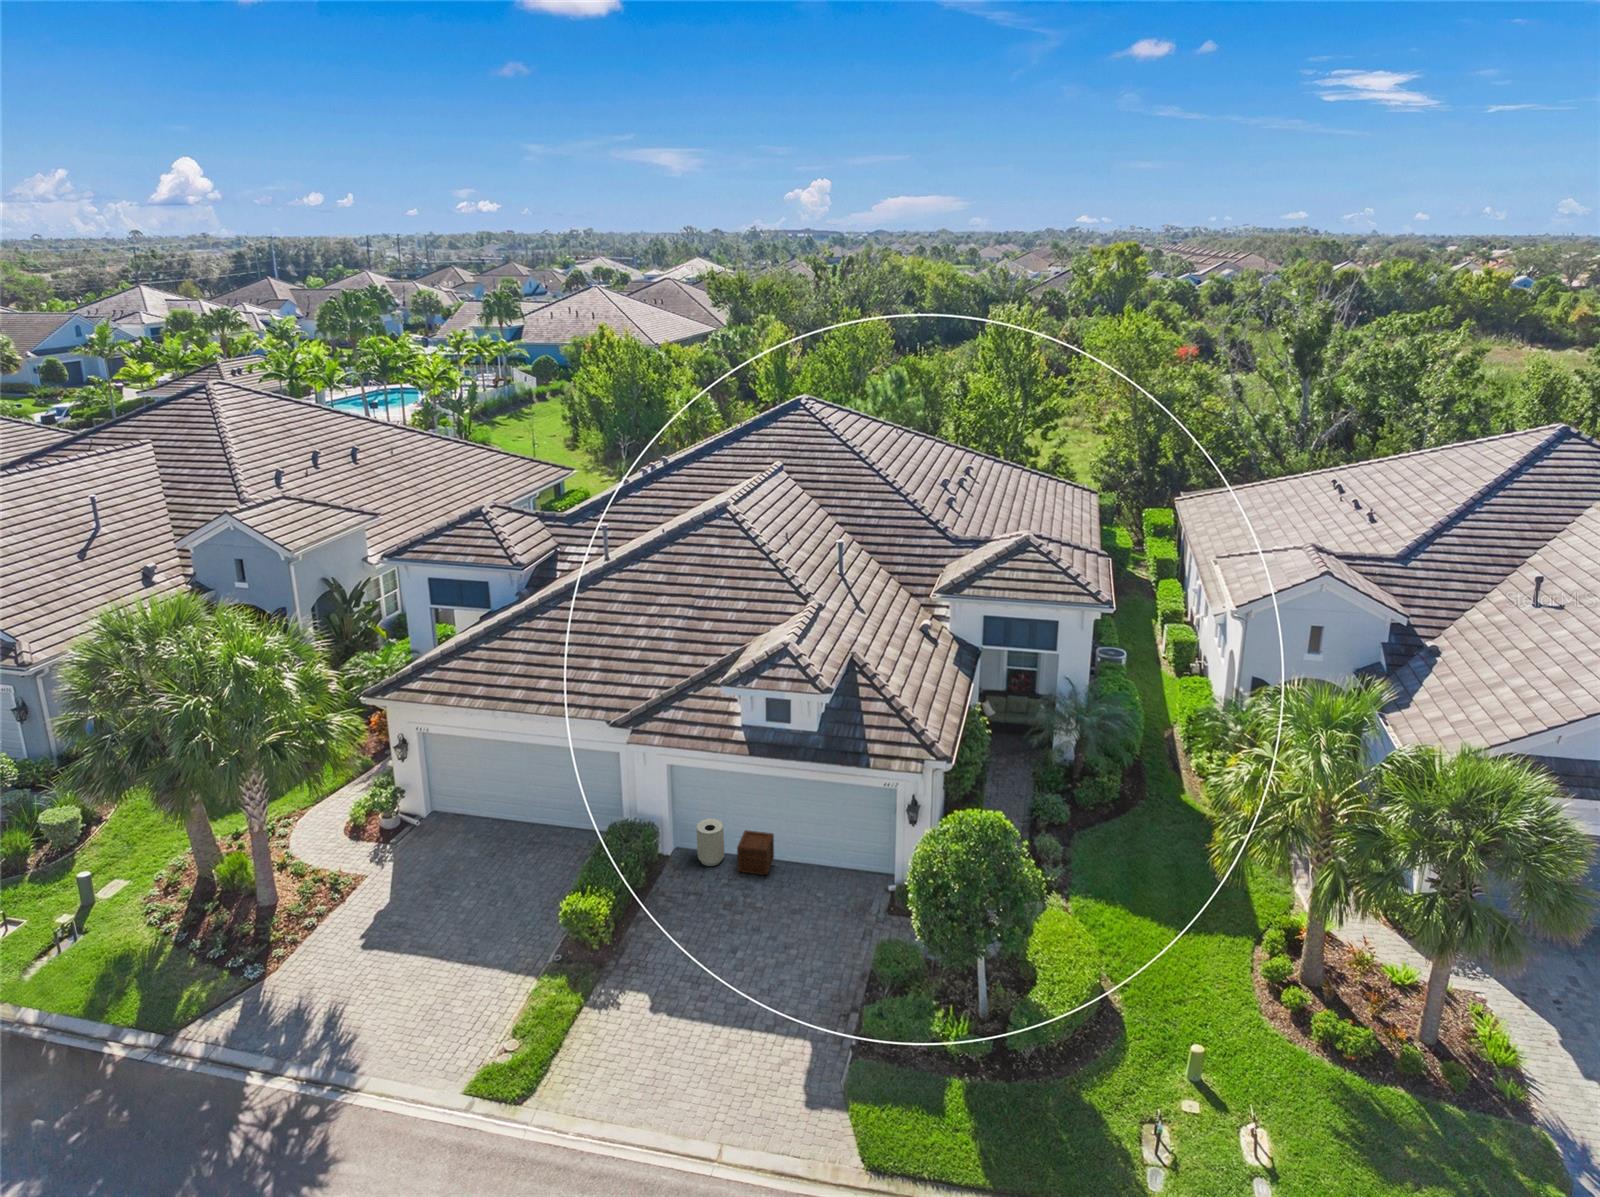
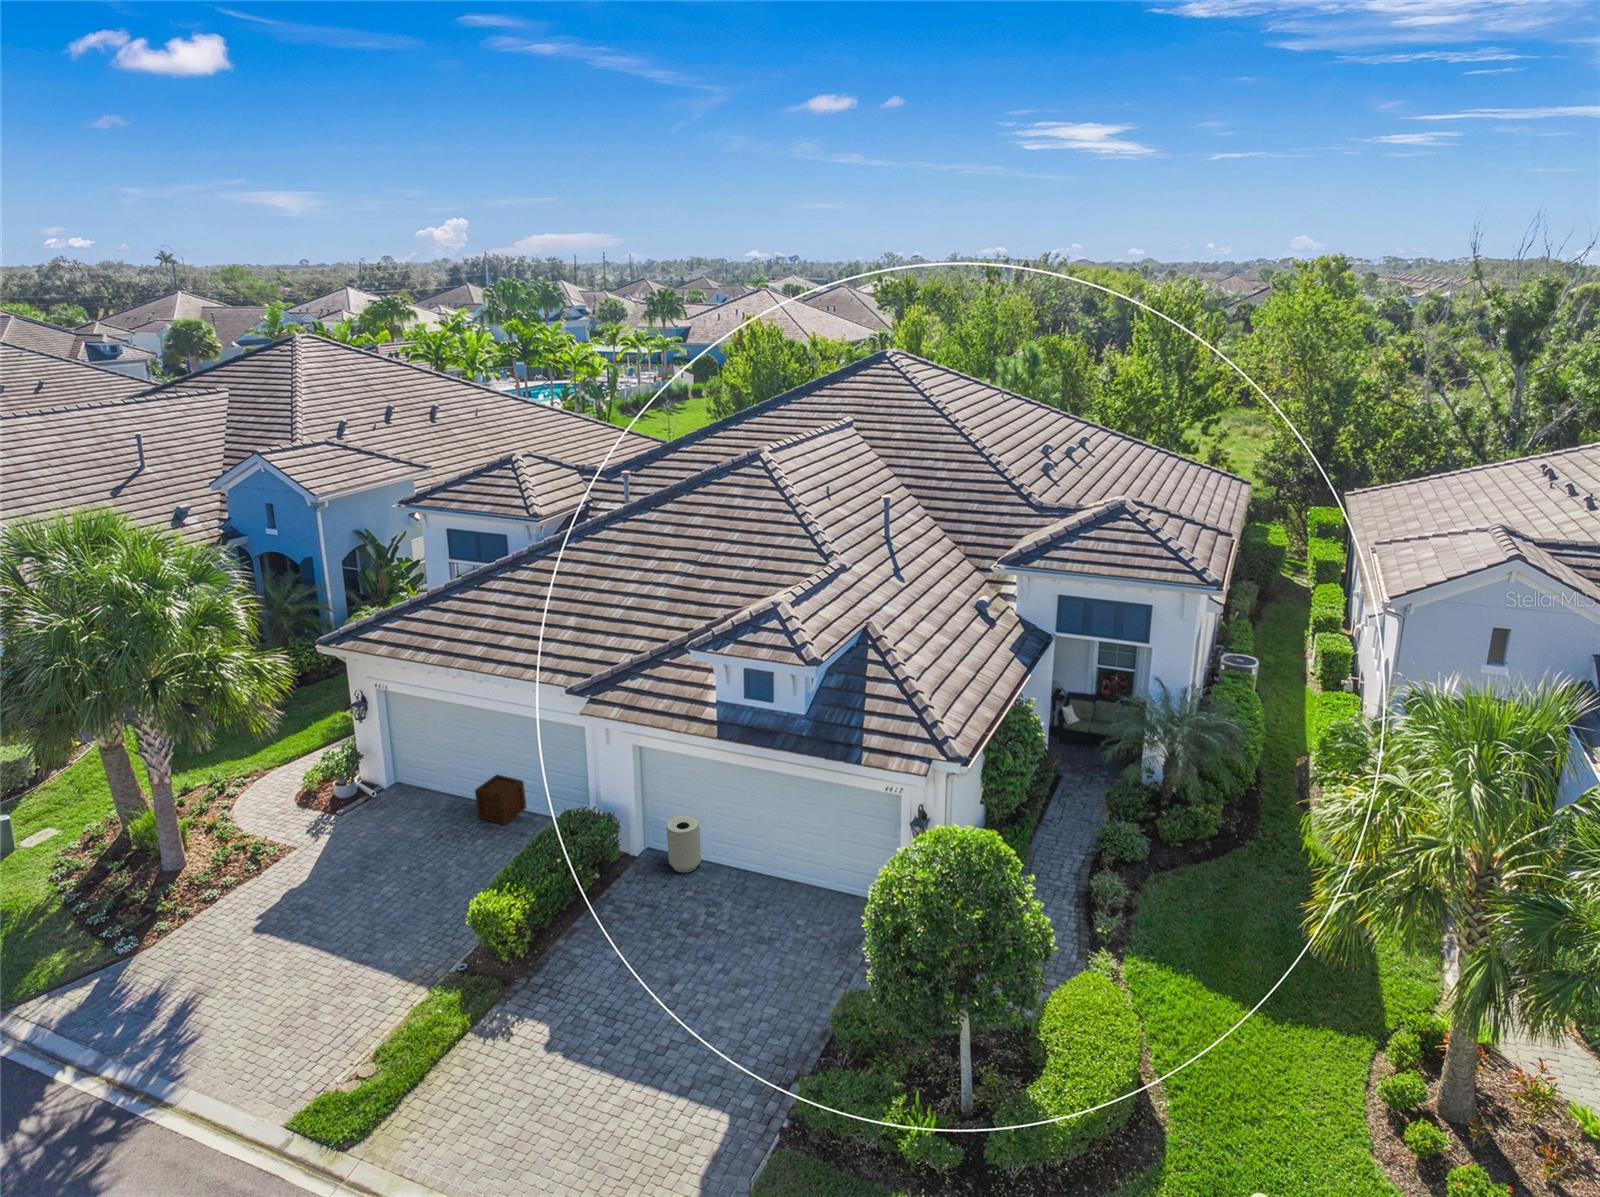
wooden crate: present [737,830,774,875] -> present [475,775,527,824]

